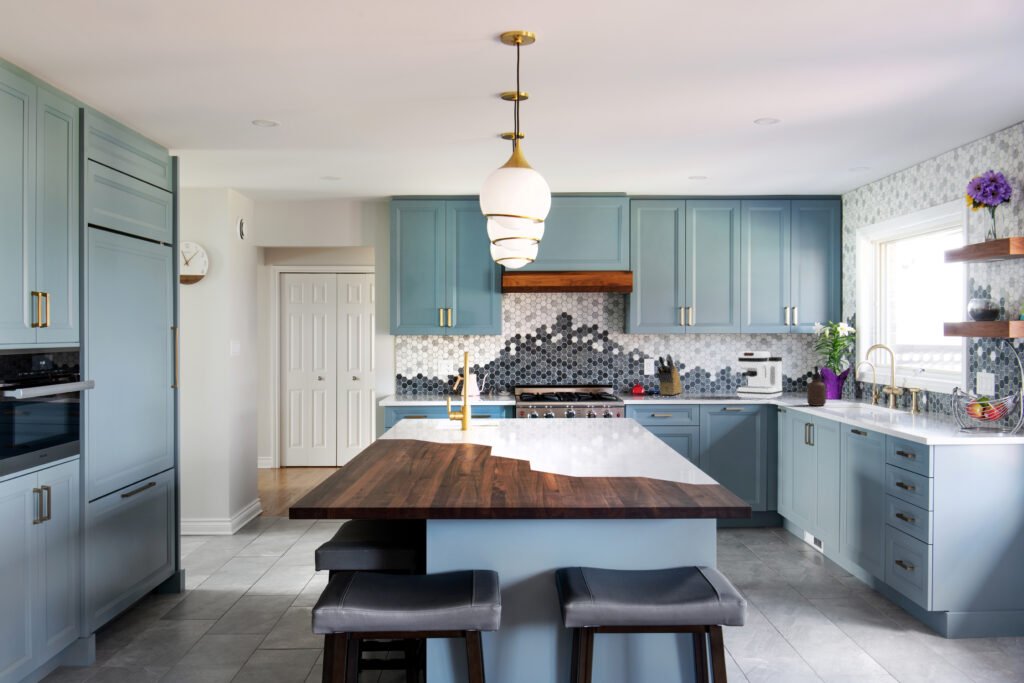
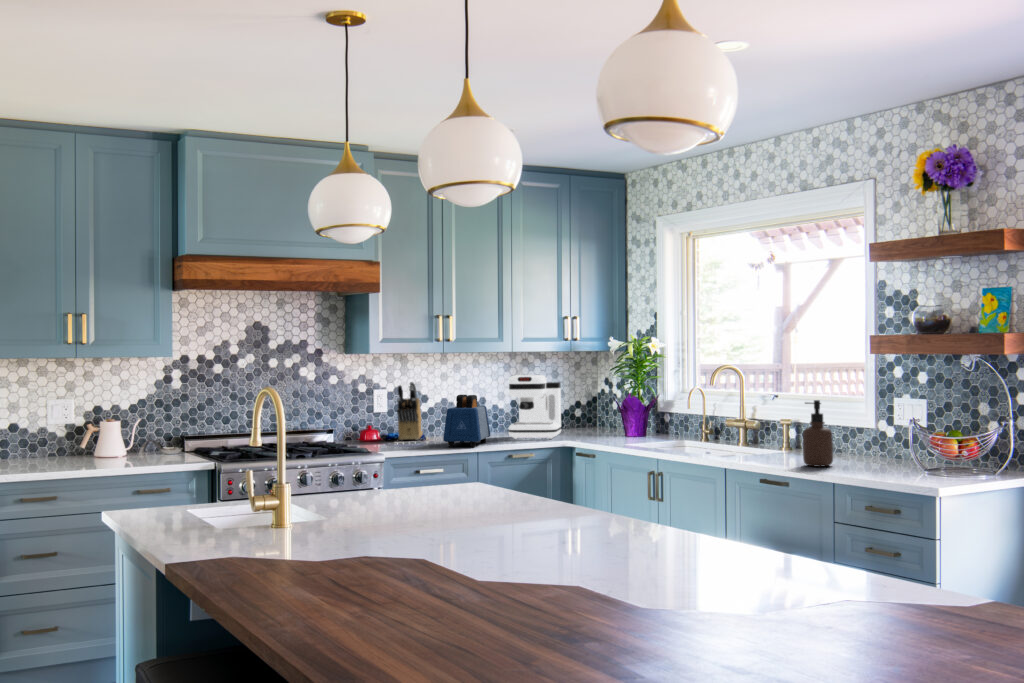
toaster: none [679,364,720,402] -> present [443,395,490,447]
soap dispenser: present [807,366,826,406] -> present [803,400,833,467]

